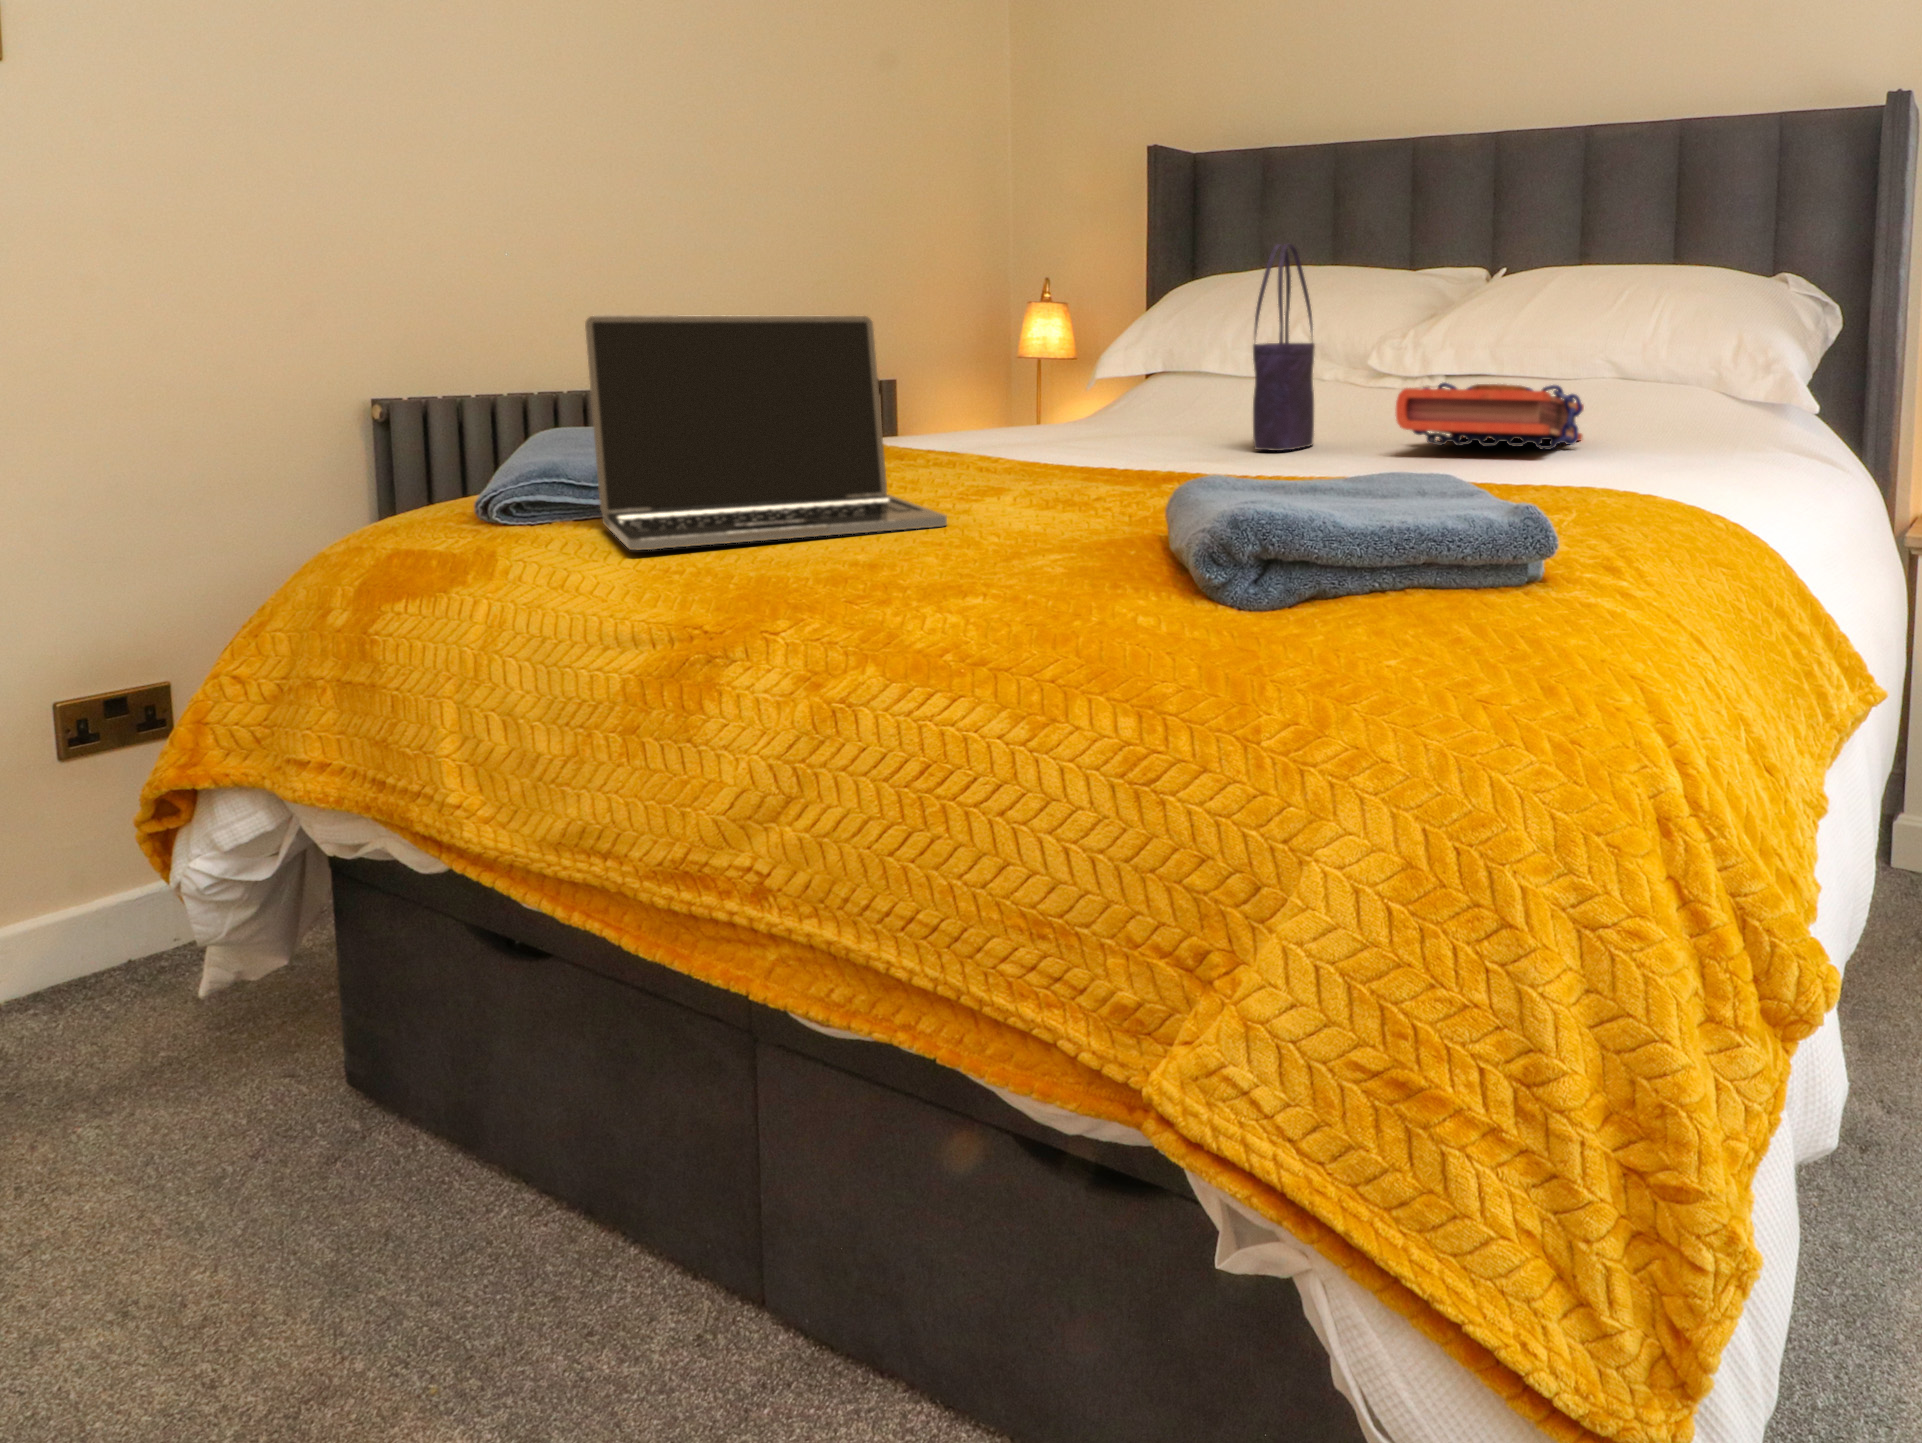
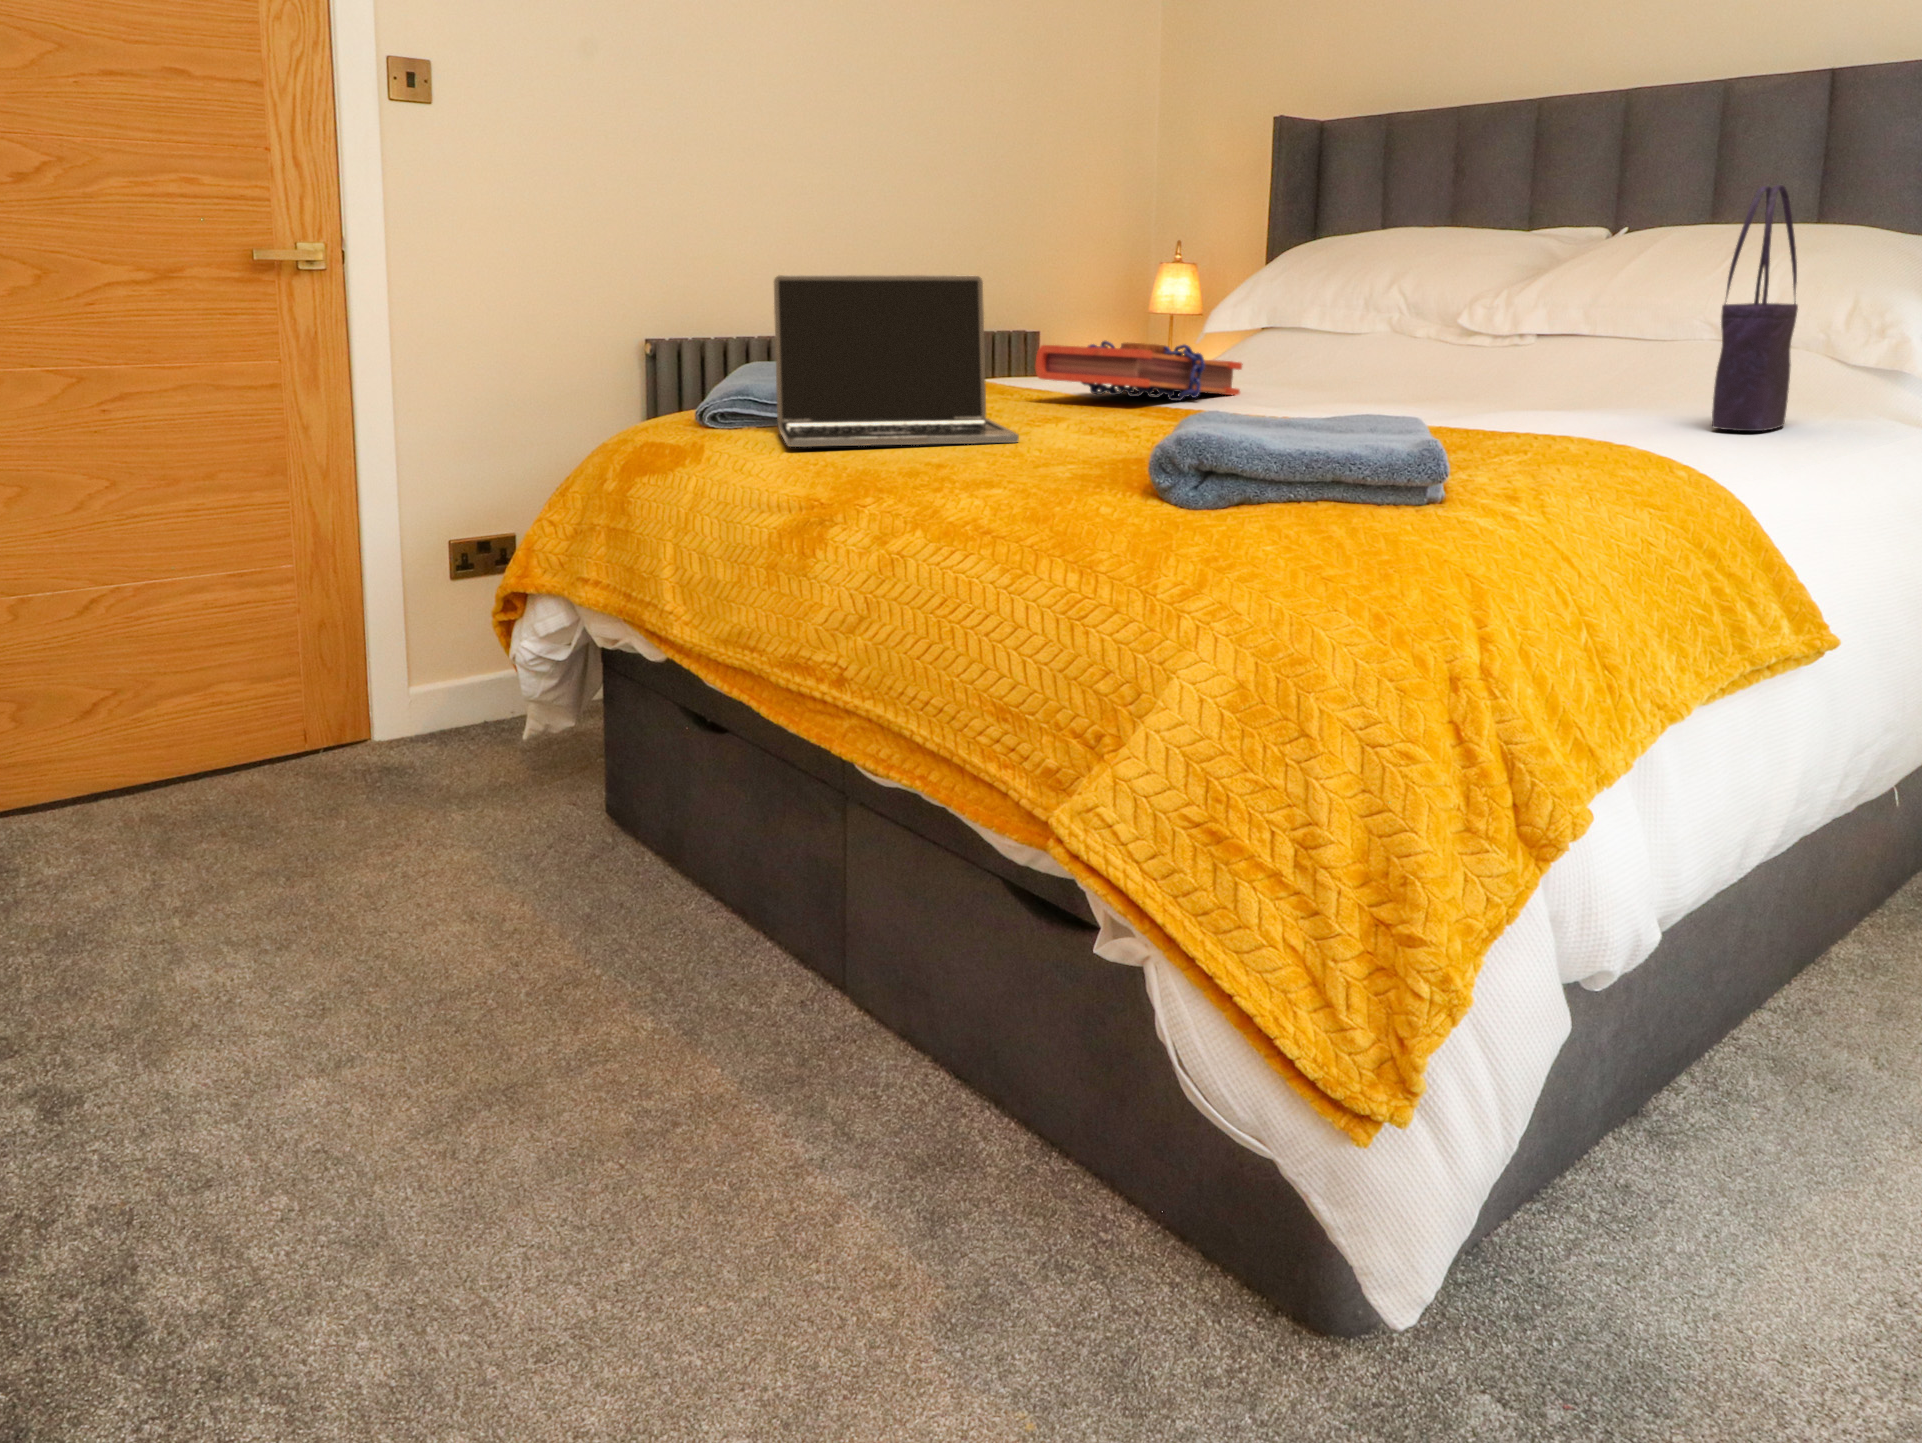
tote bag: present [1253,244,1315,451] -> present [1712,185,1798,431]
book: present [1396,383,1584,450] -> present [1035,341,1243,401]

